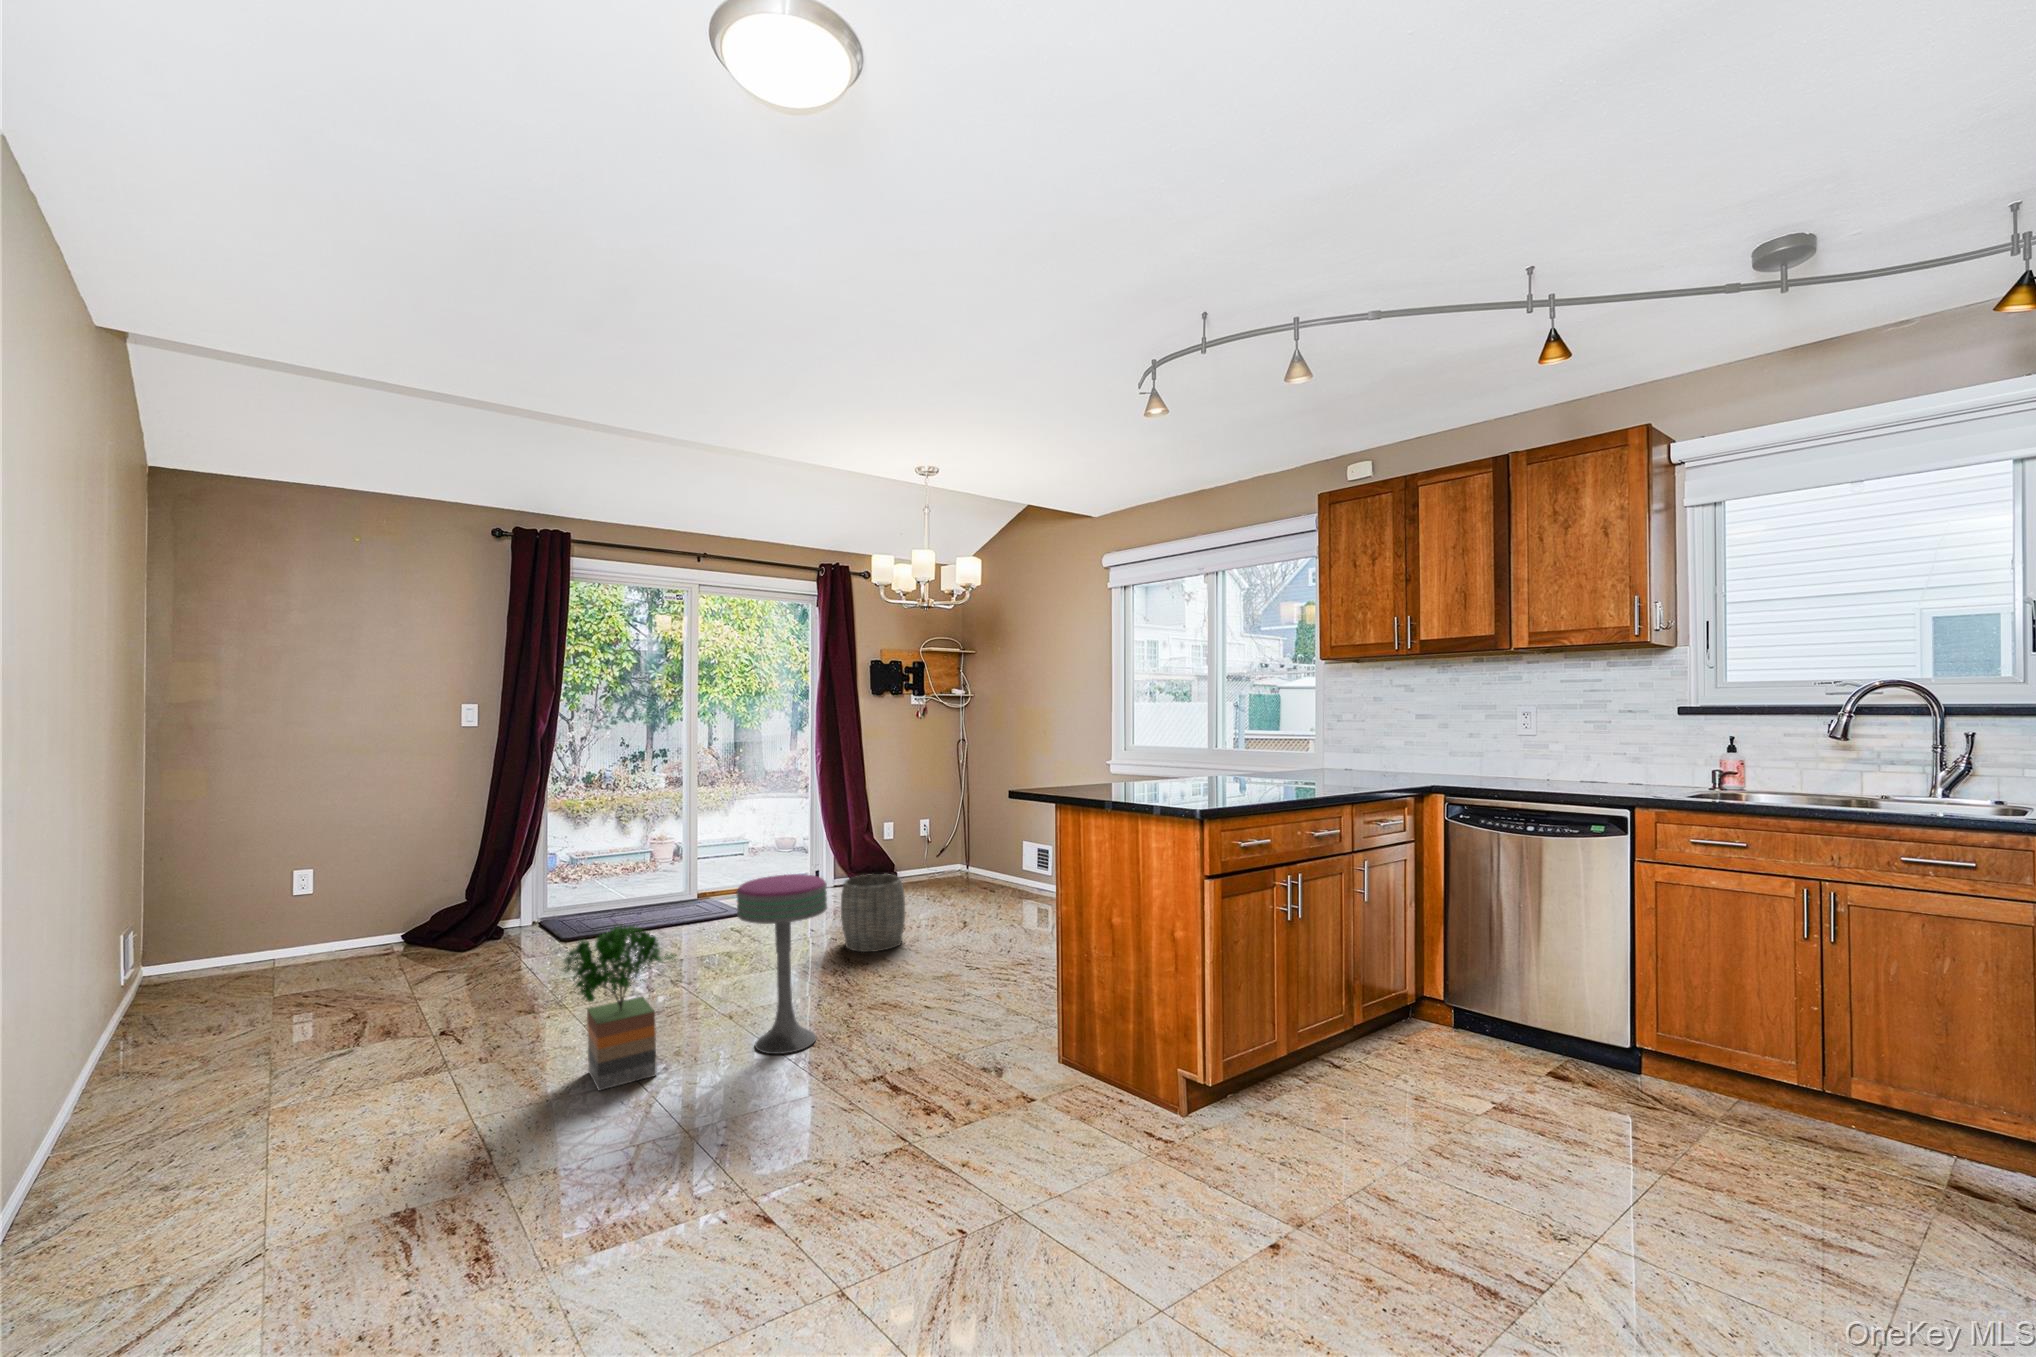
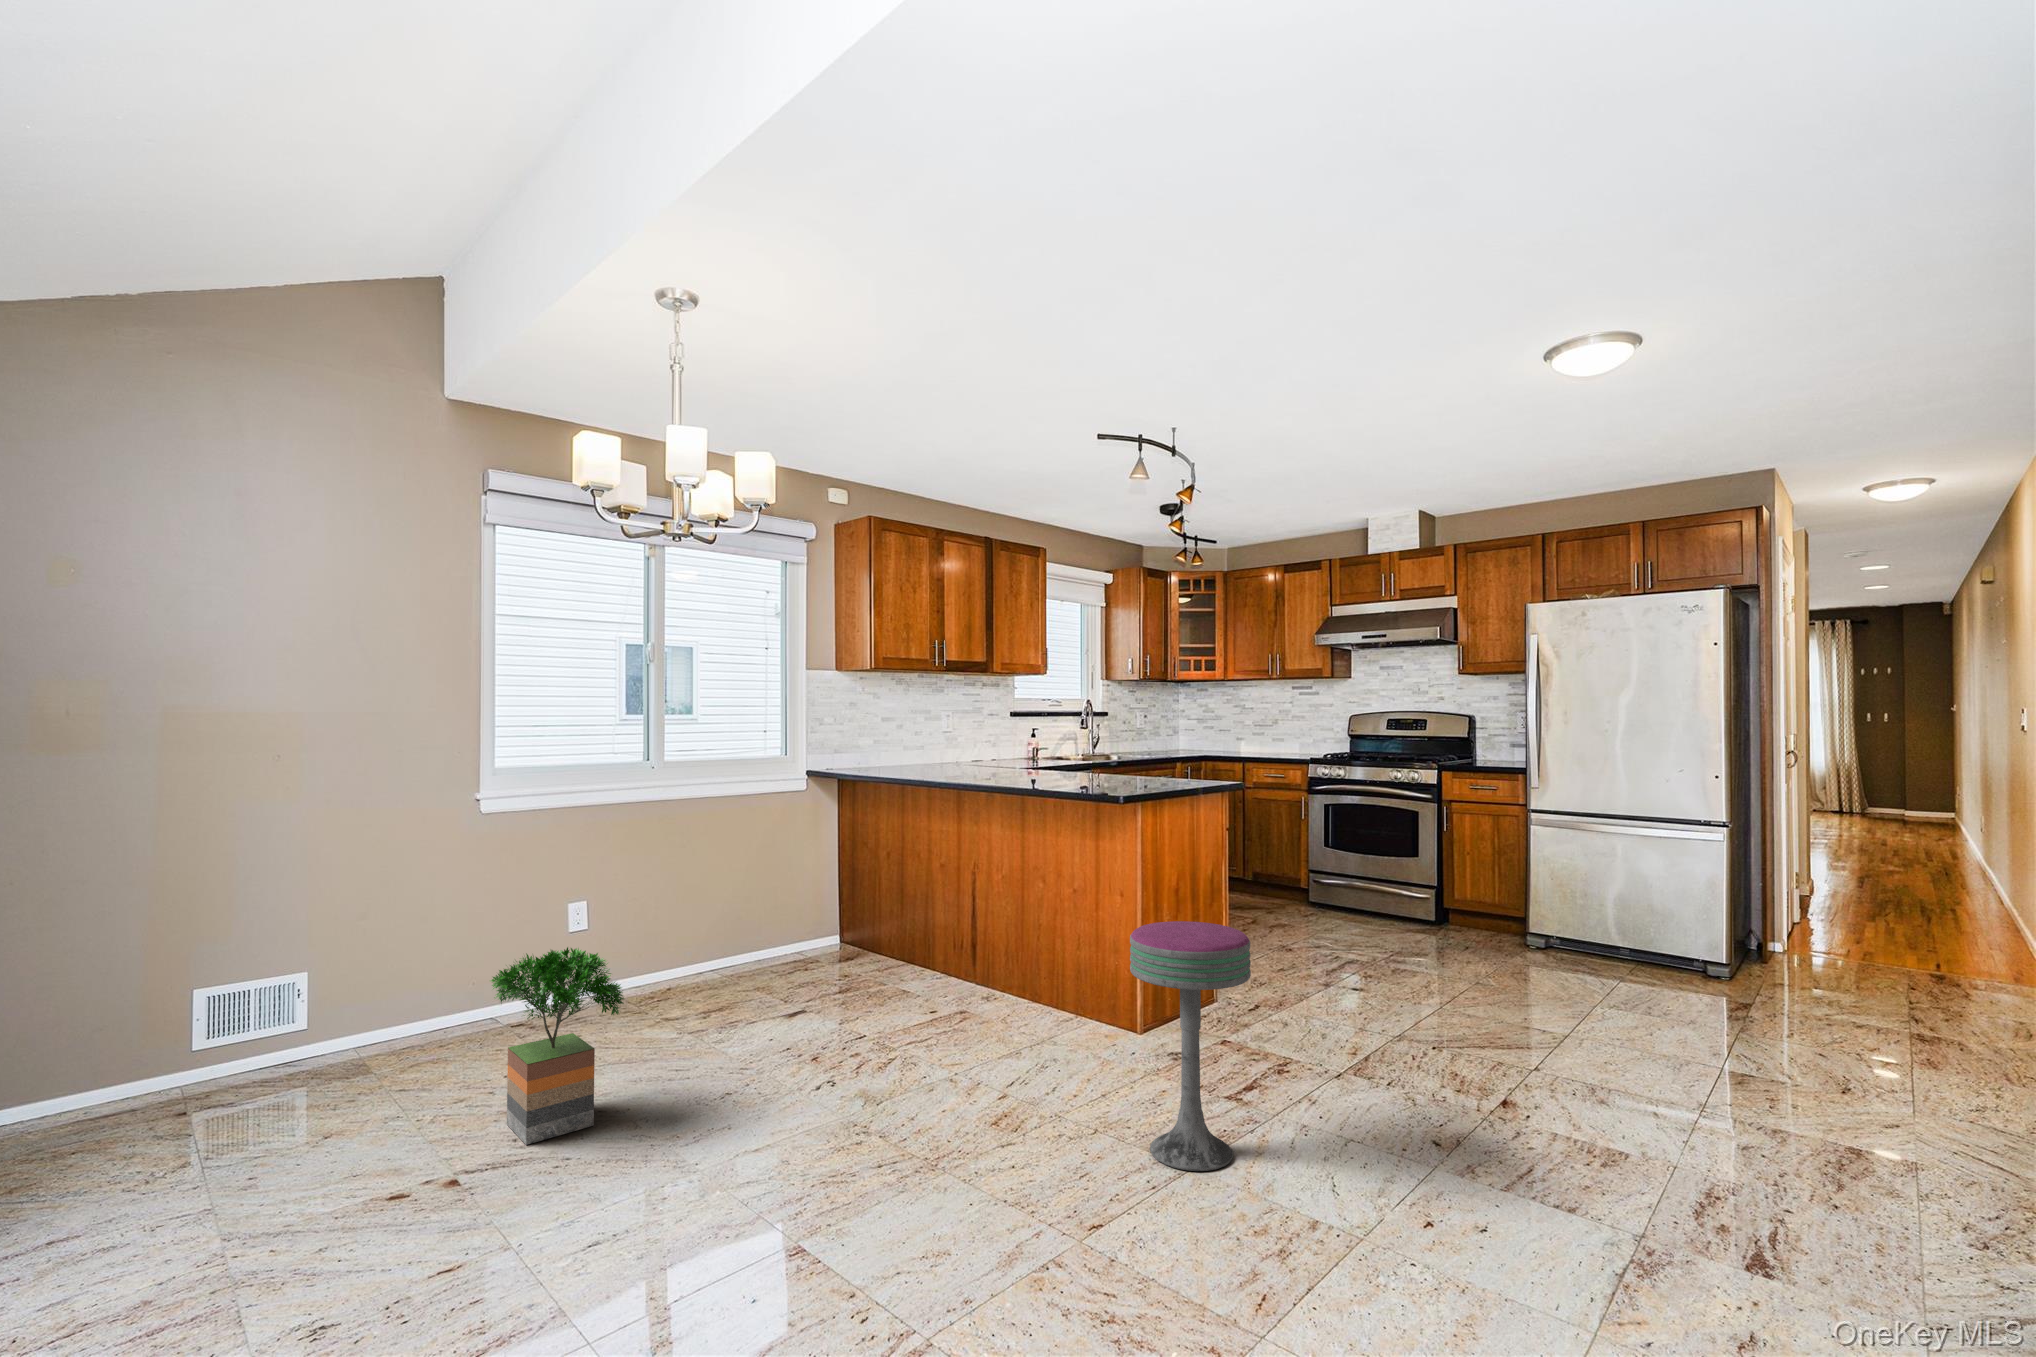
woven basket: present [841,874,905,952] -> none [674,1021,799,1185]
potted tree: present [563,926,676,1090] -> present [491,947,624,1145]

